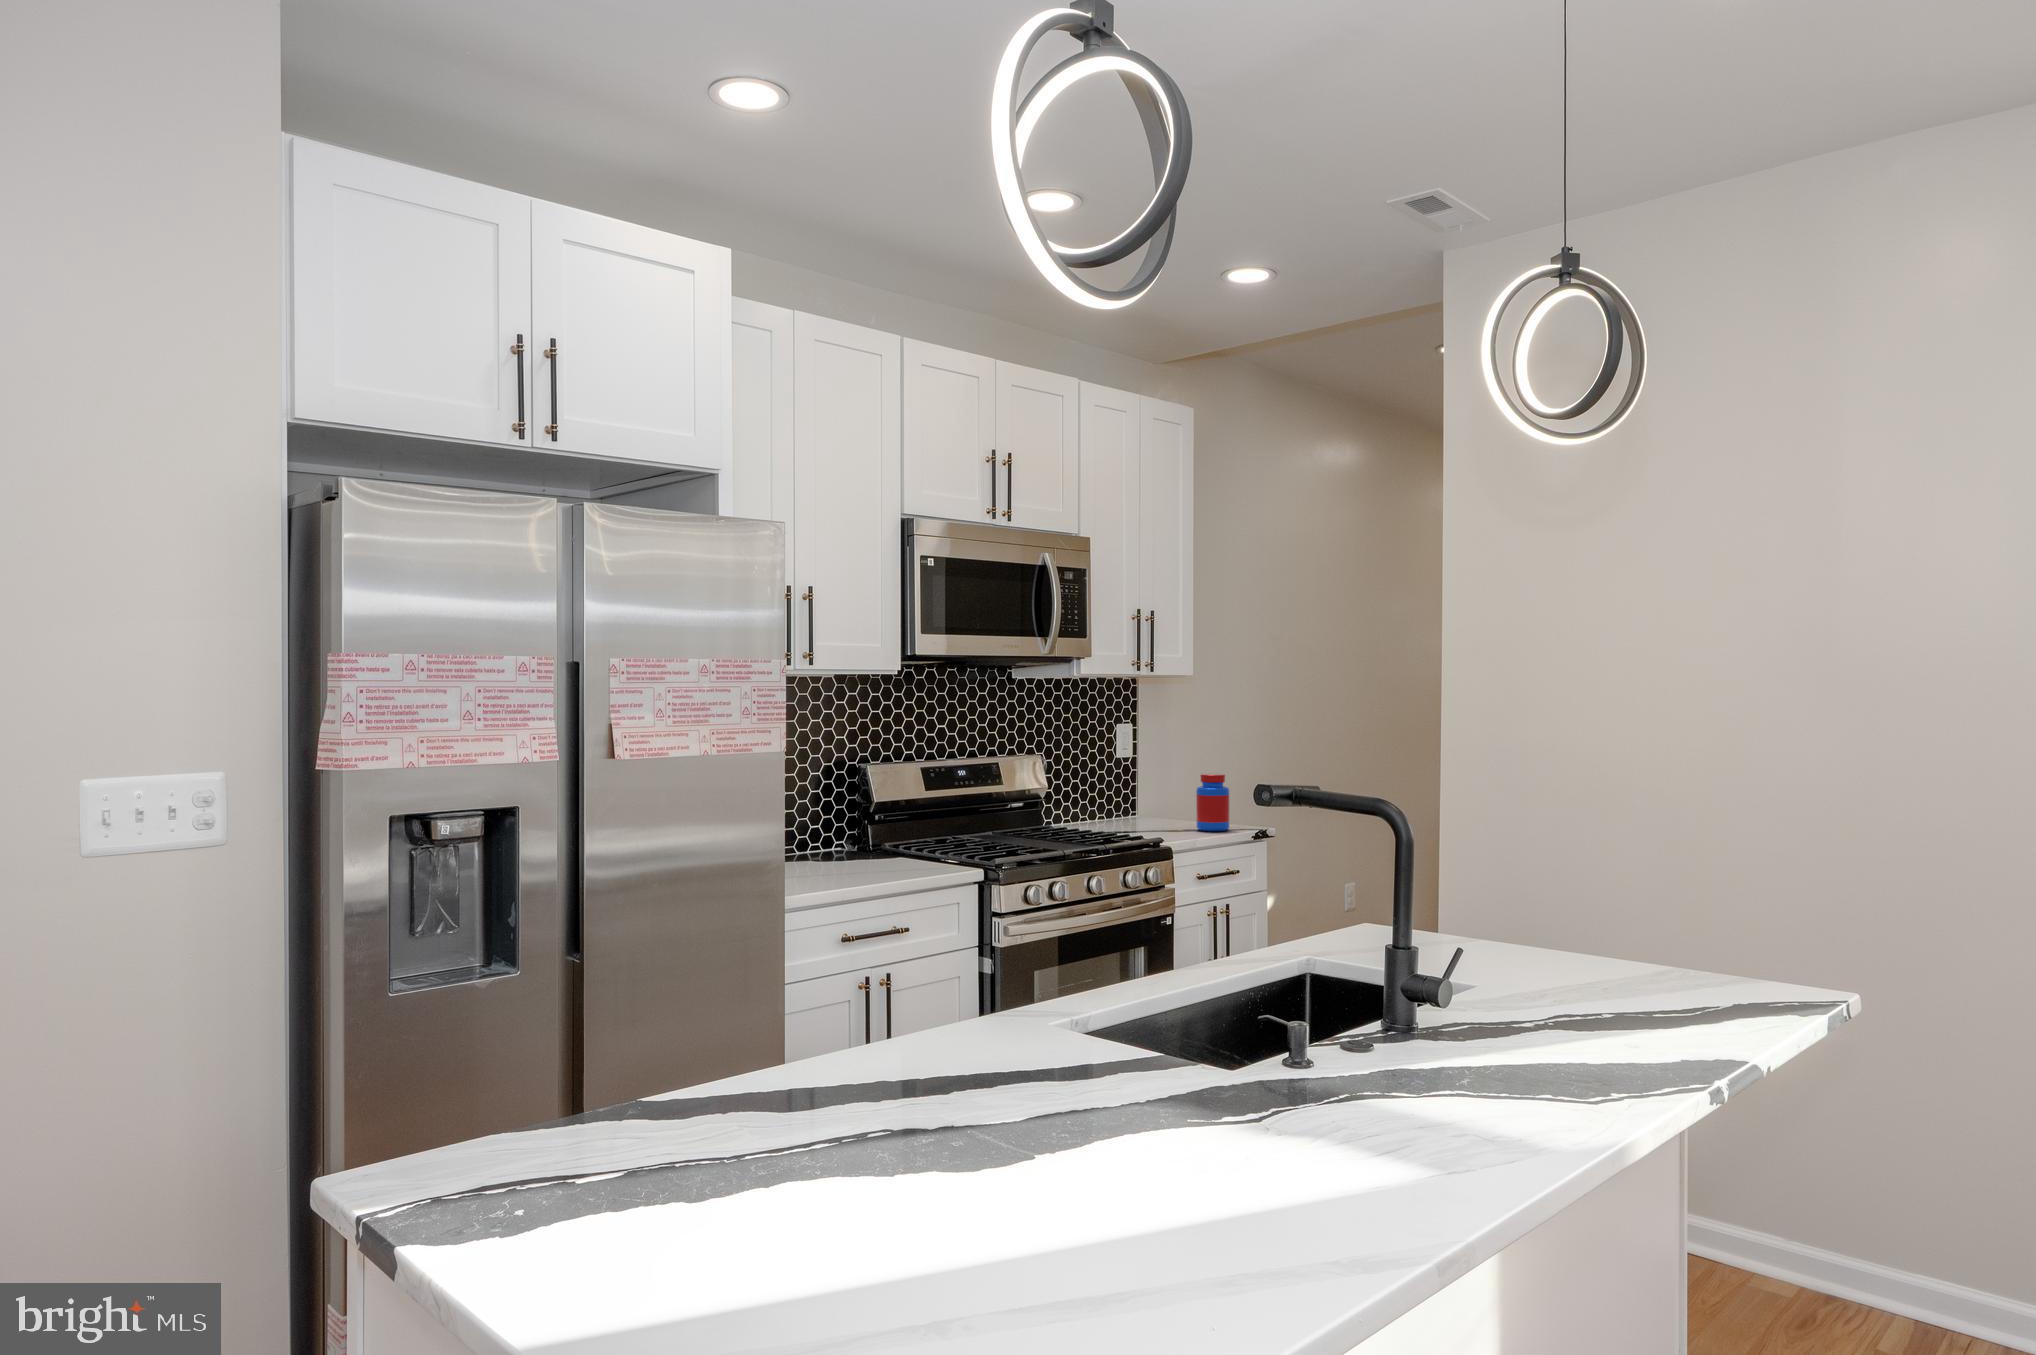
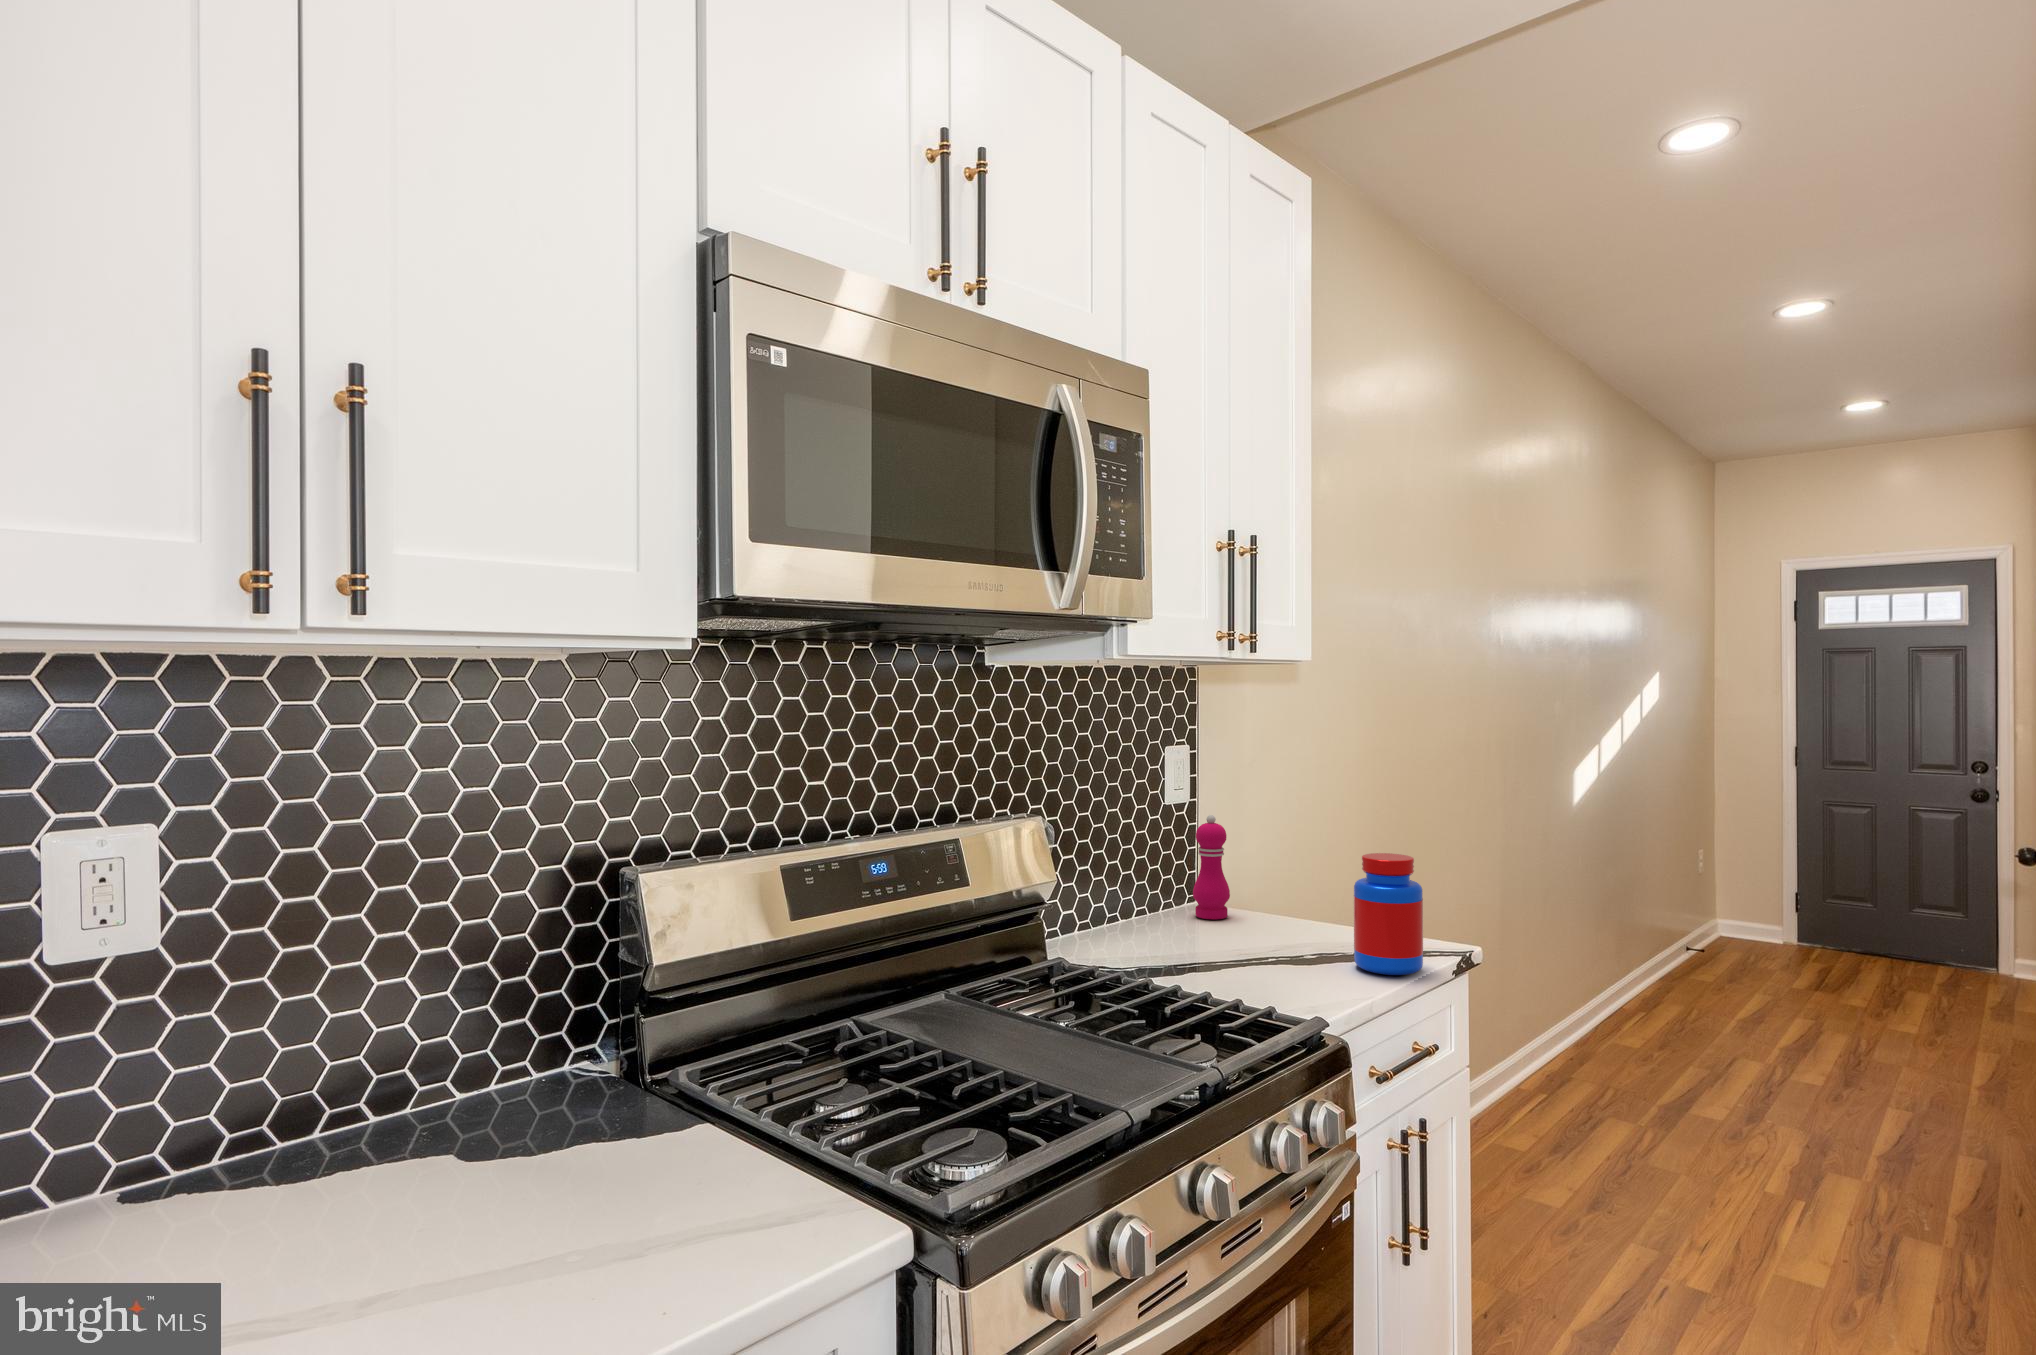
pepper mill: none [1129,762,1149,819] -> present [1193,815,1230,919]

